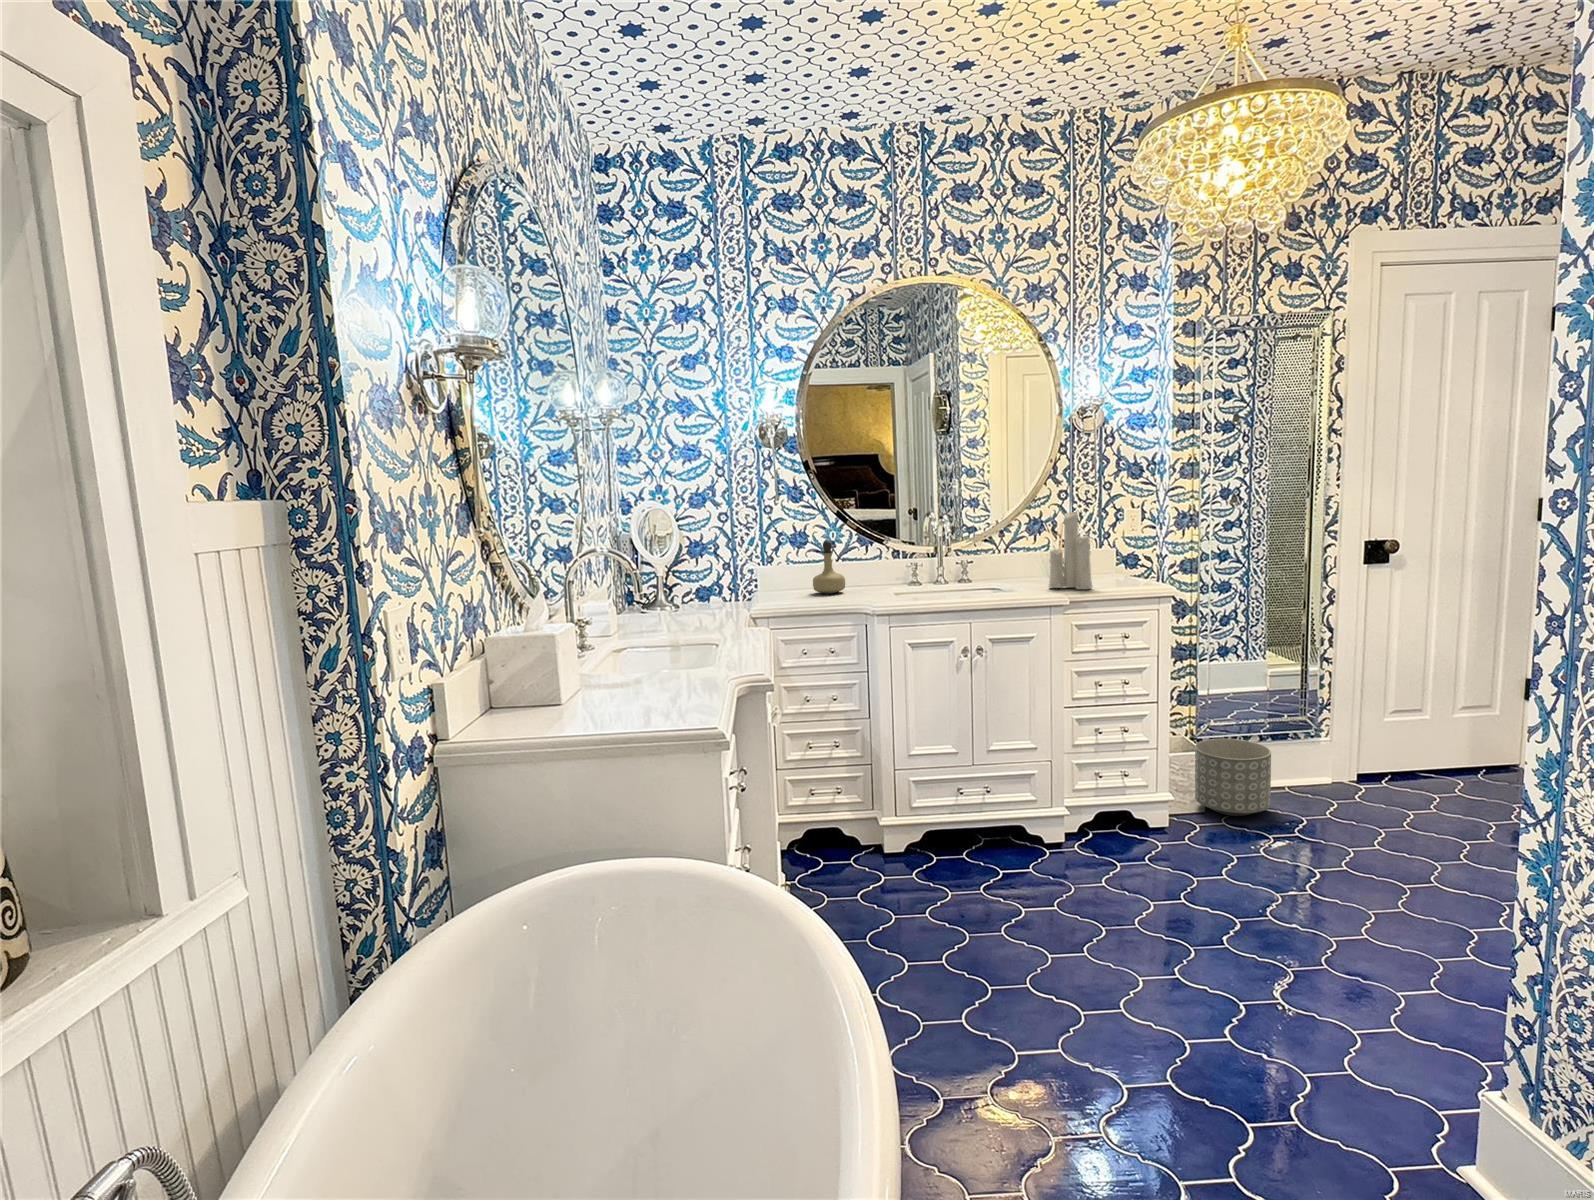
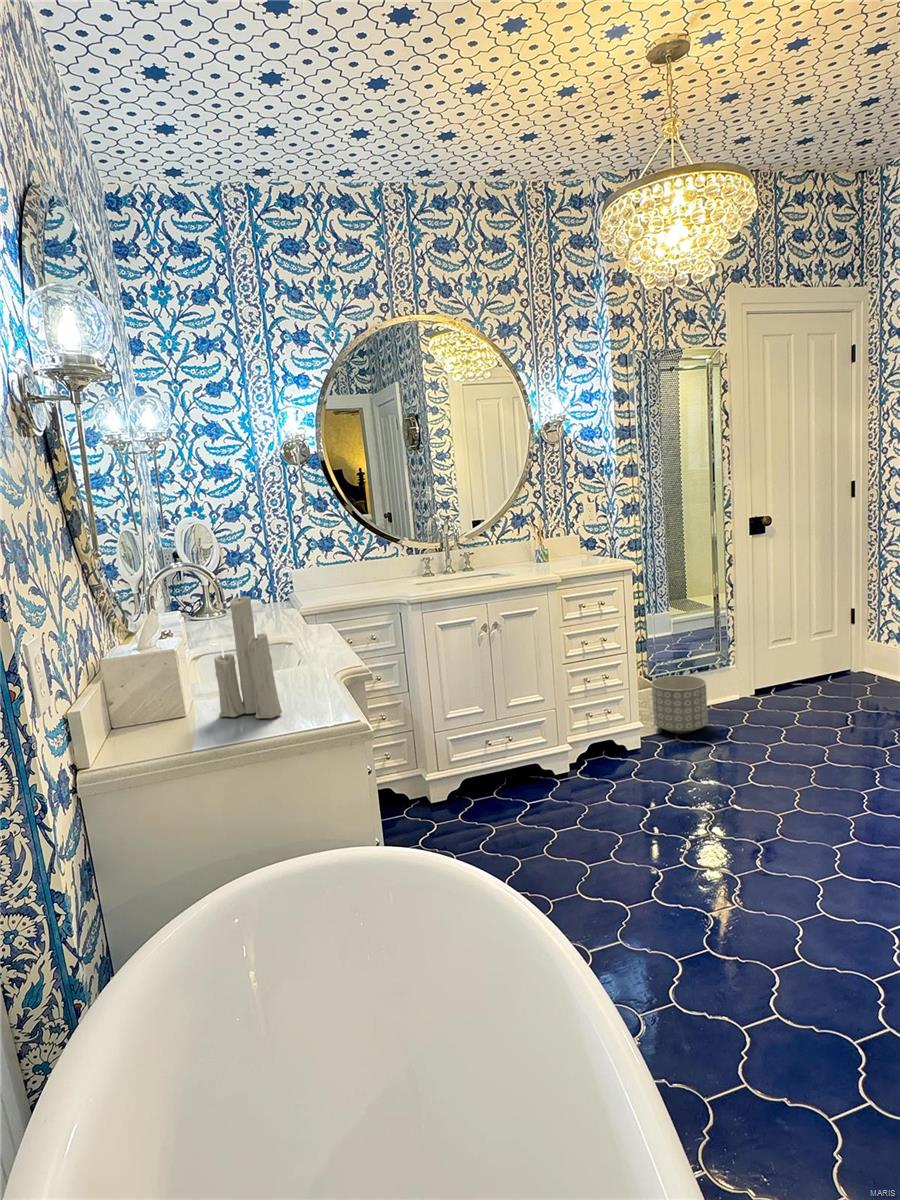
candle: present [1049,509,1092,589] -> present [214,582,282,719]
perfume bottle: present [813,540,845,594] -> none [344,543,372,589]

